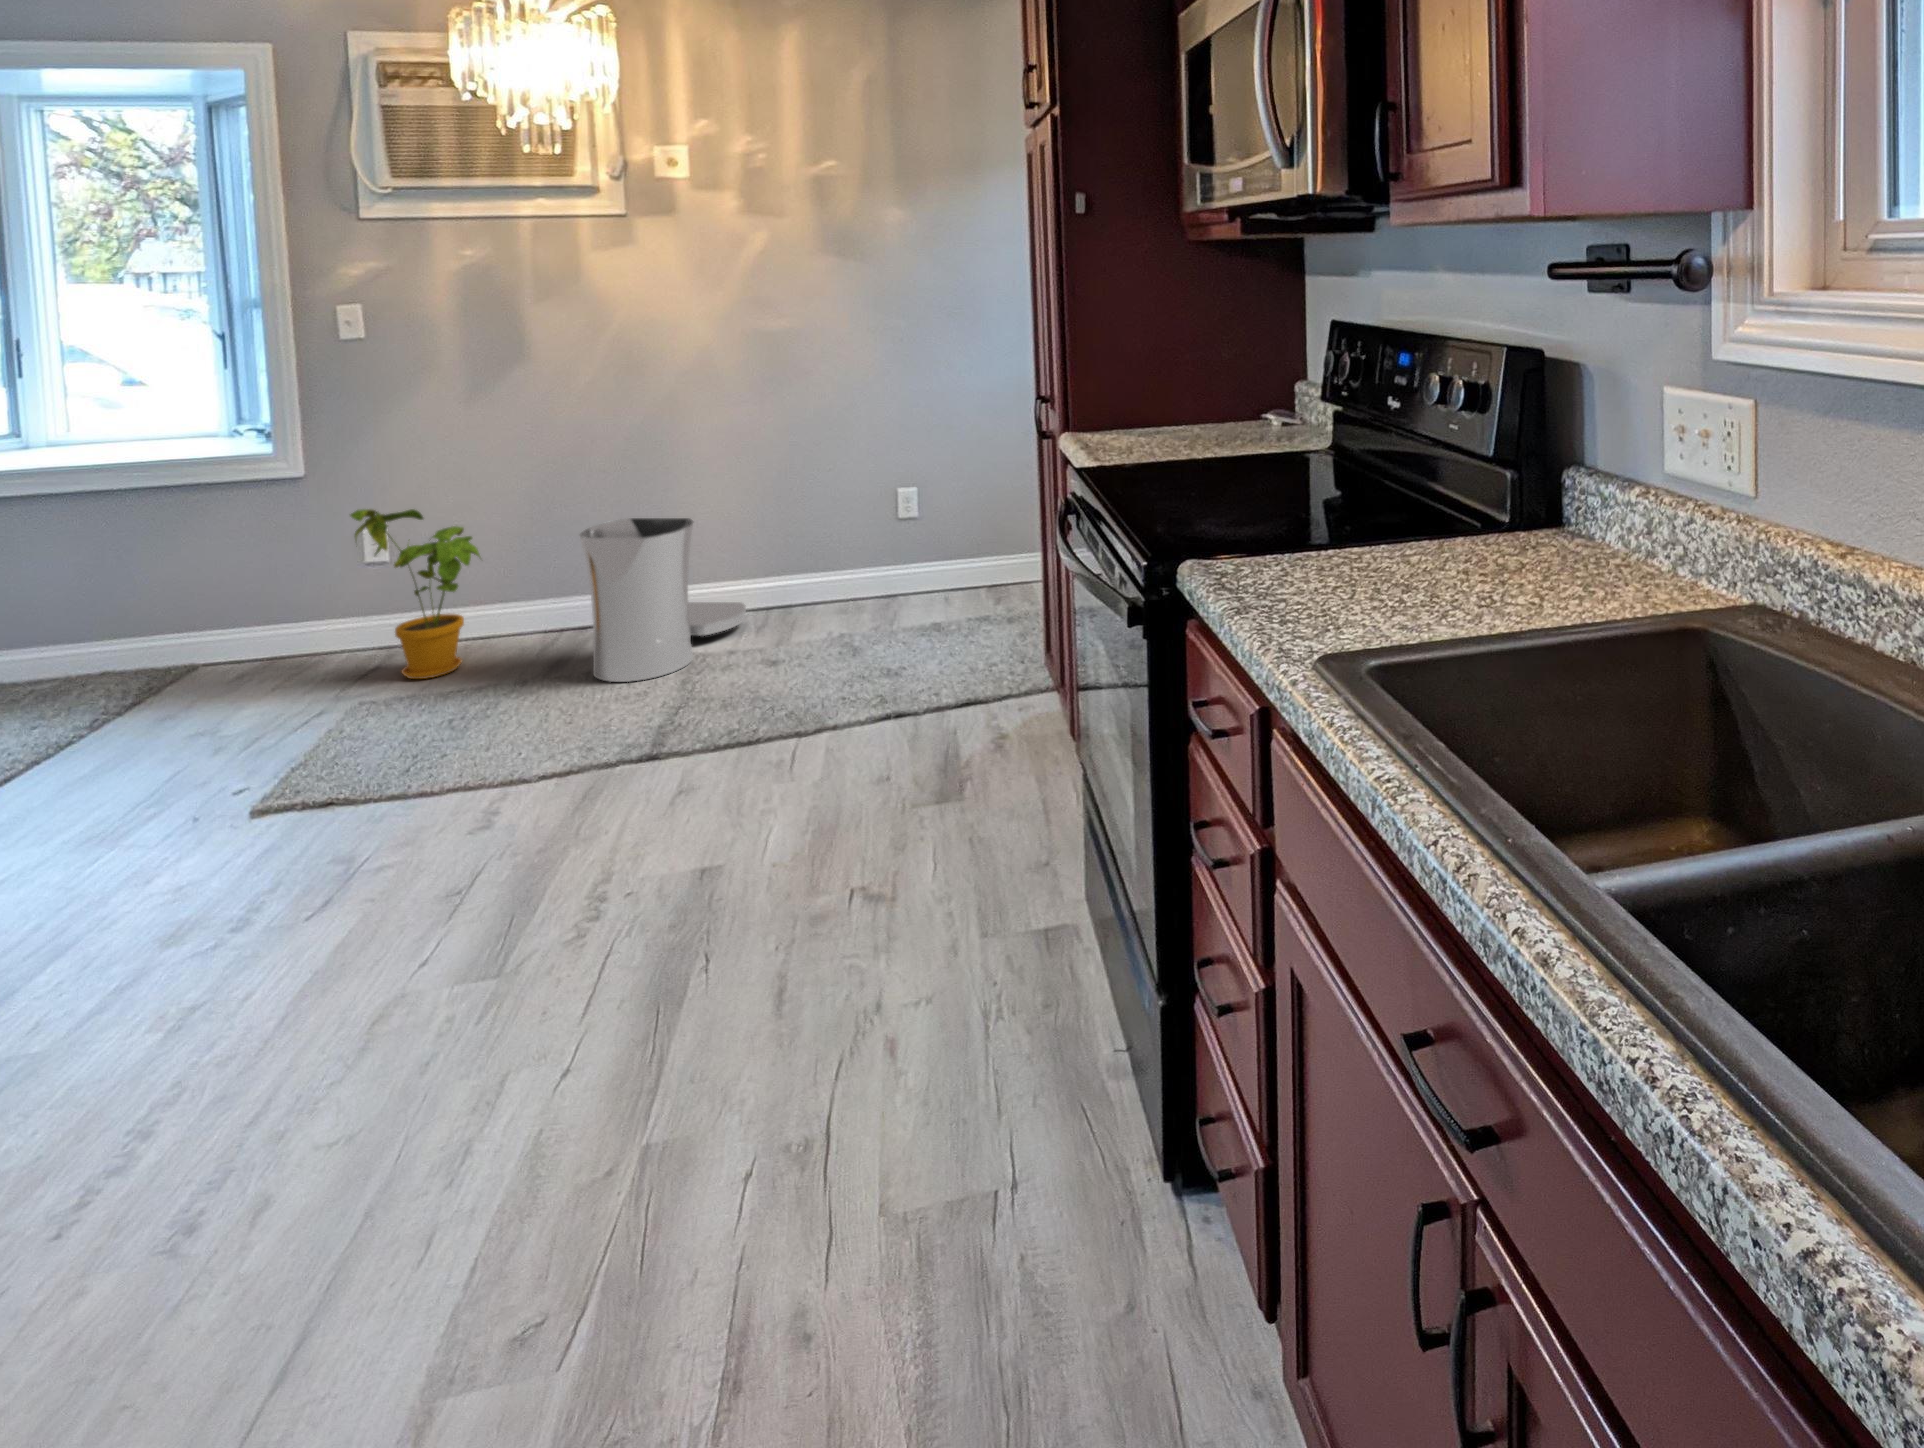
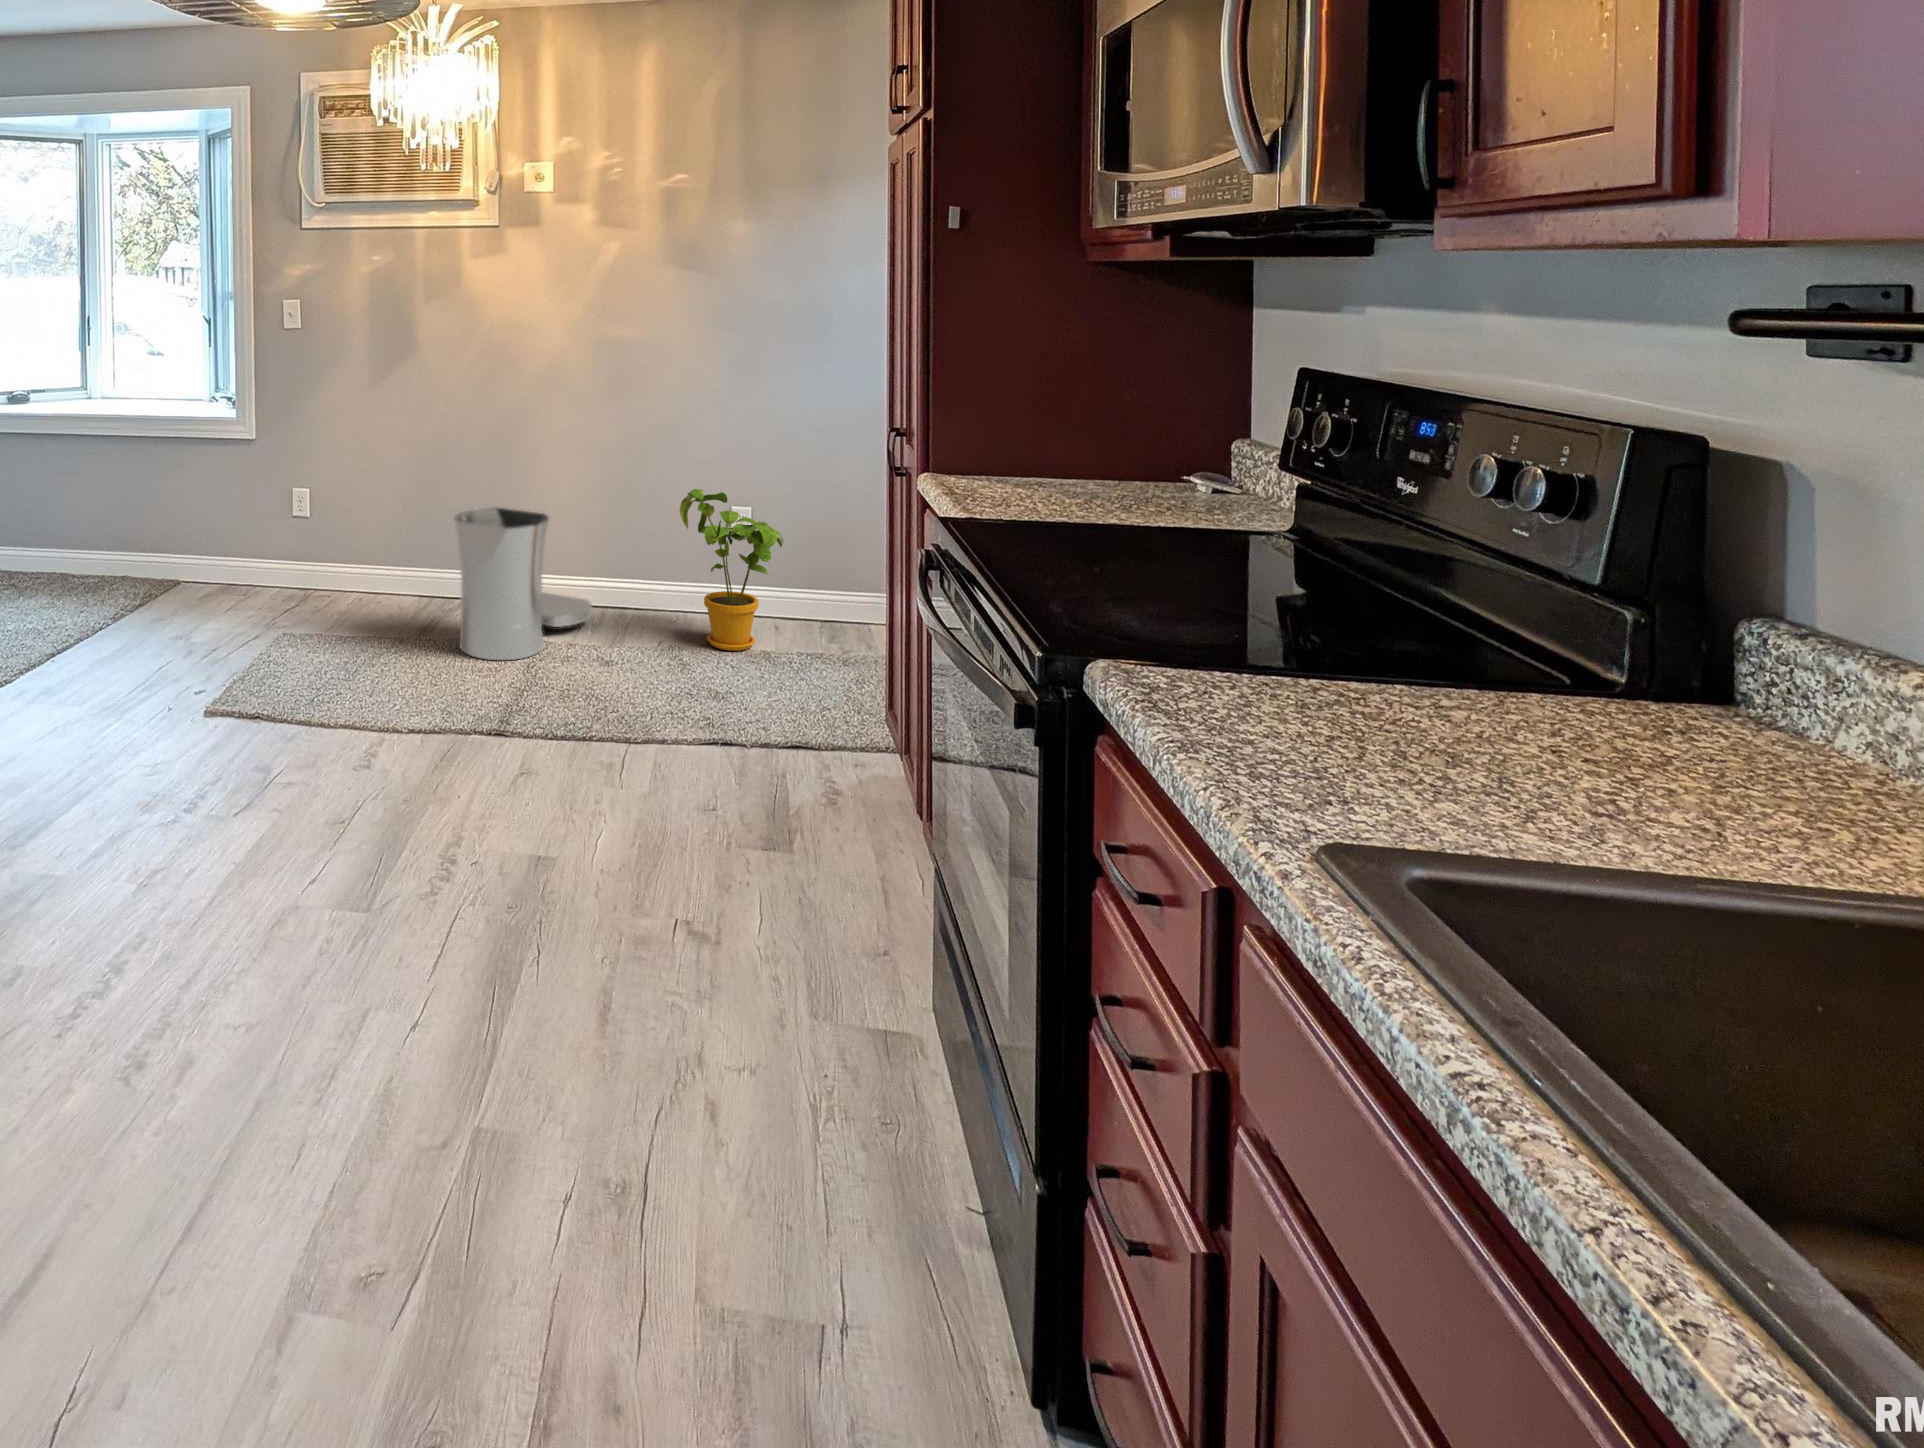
house plant: present [350,509,480,679] -> present [680,489,783,651]

